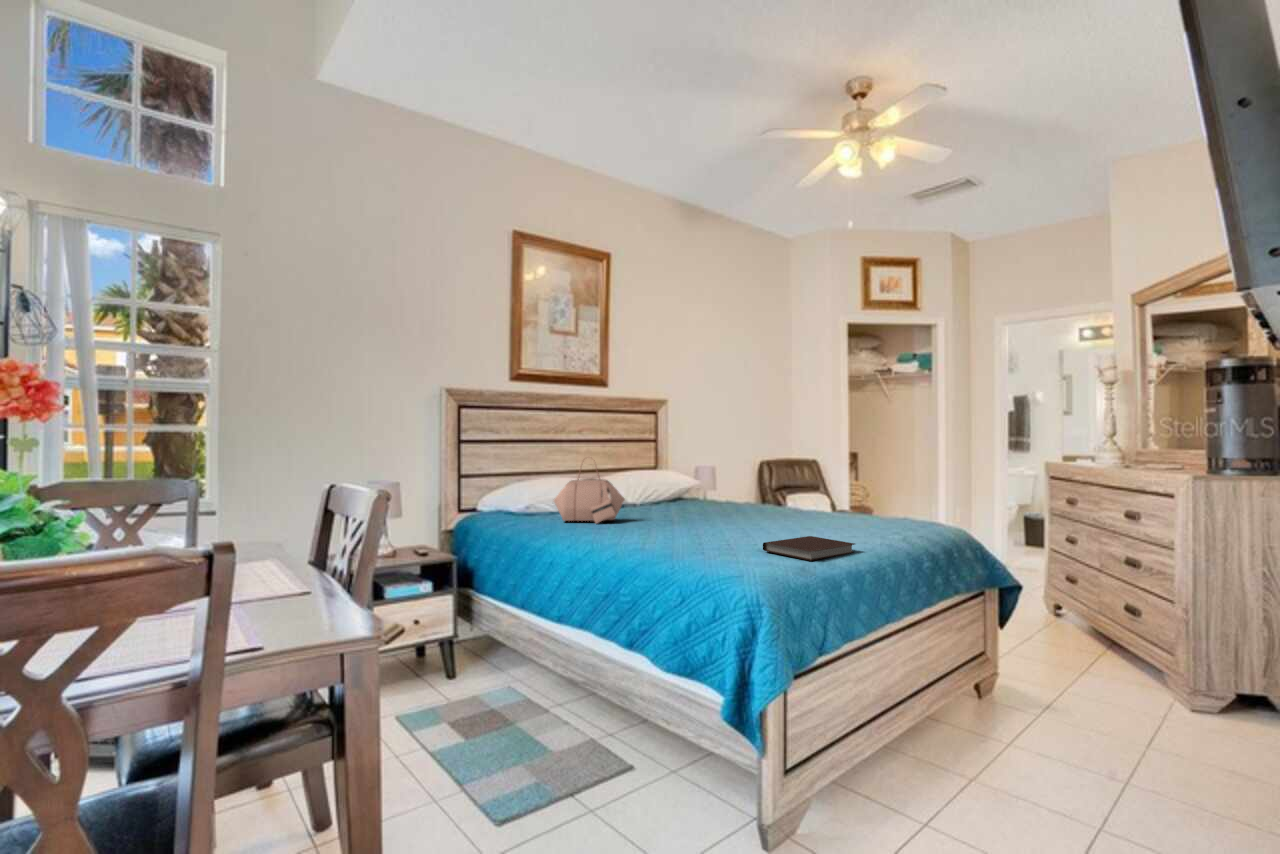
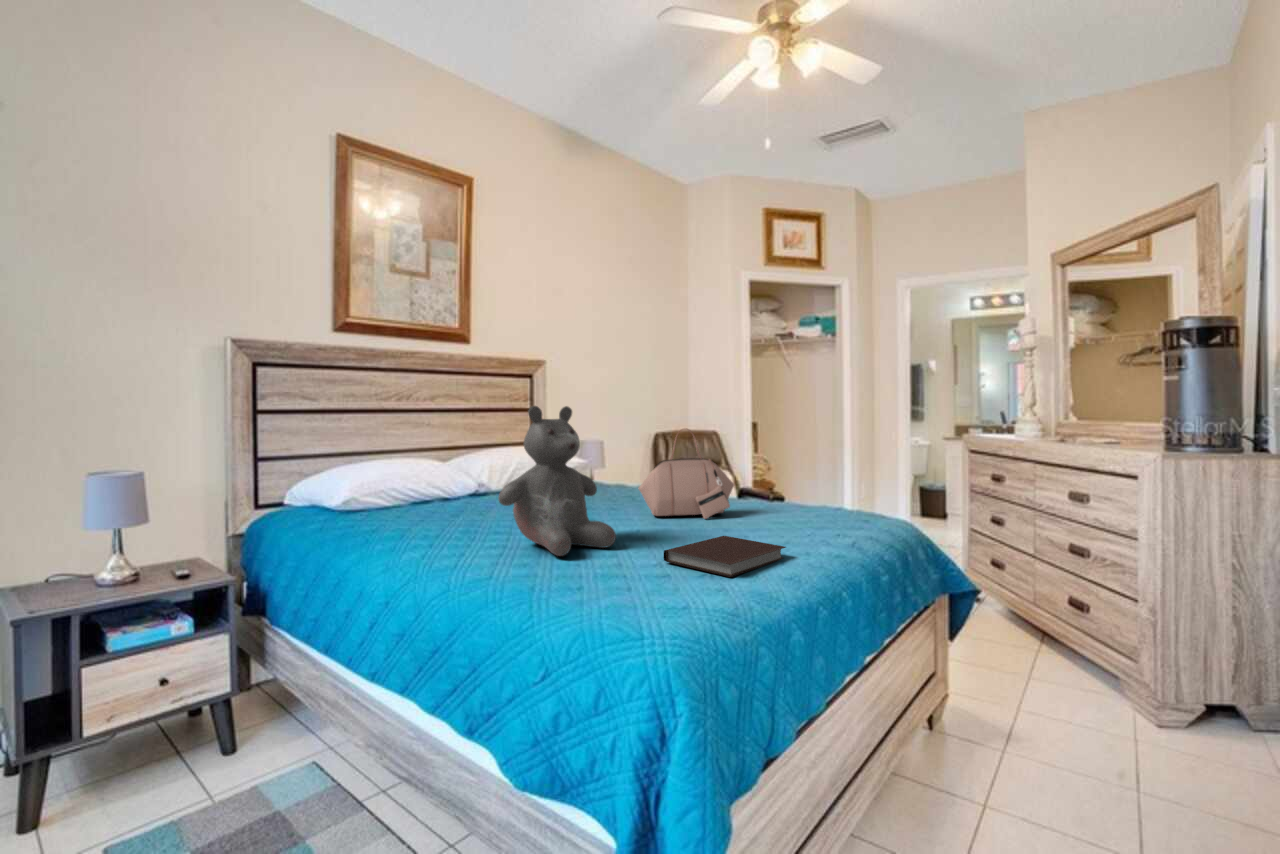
teddy bear: none [644,438,728,546] -> present [499,406,616,556]
handbag: present [554,473,625,523] -> present [639,429,734,519]

